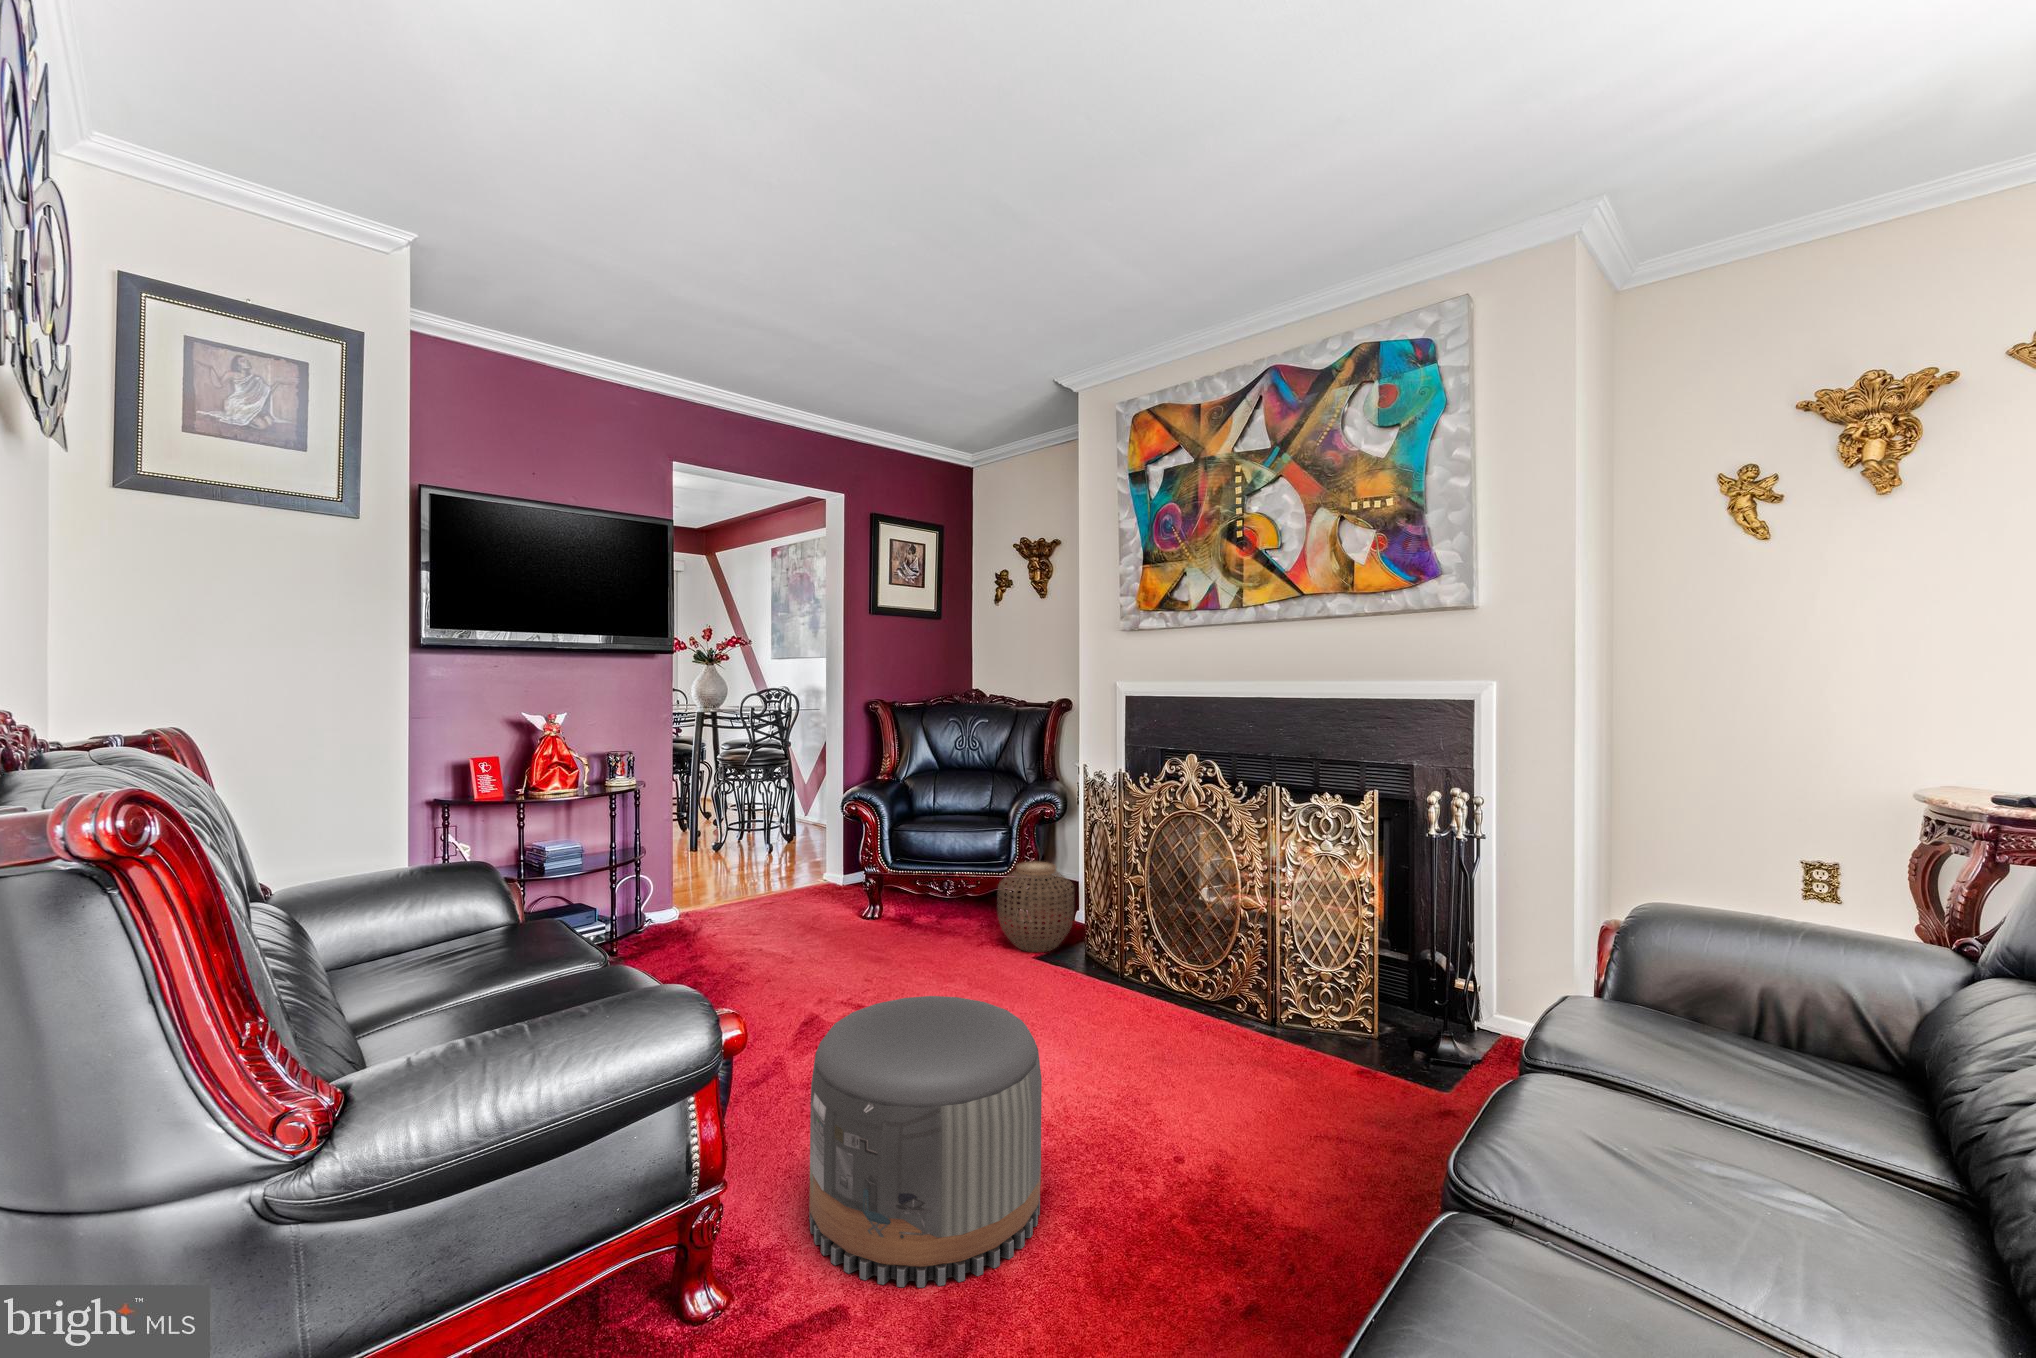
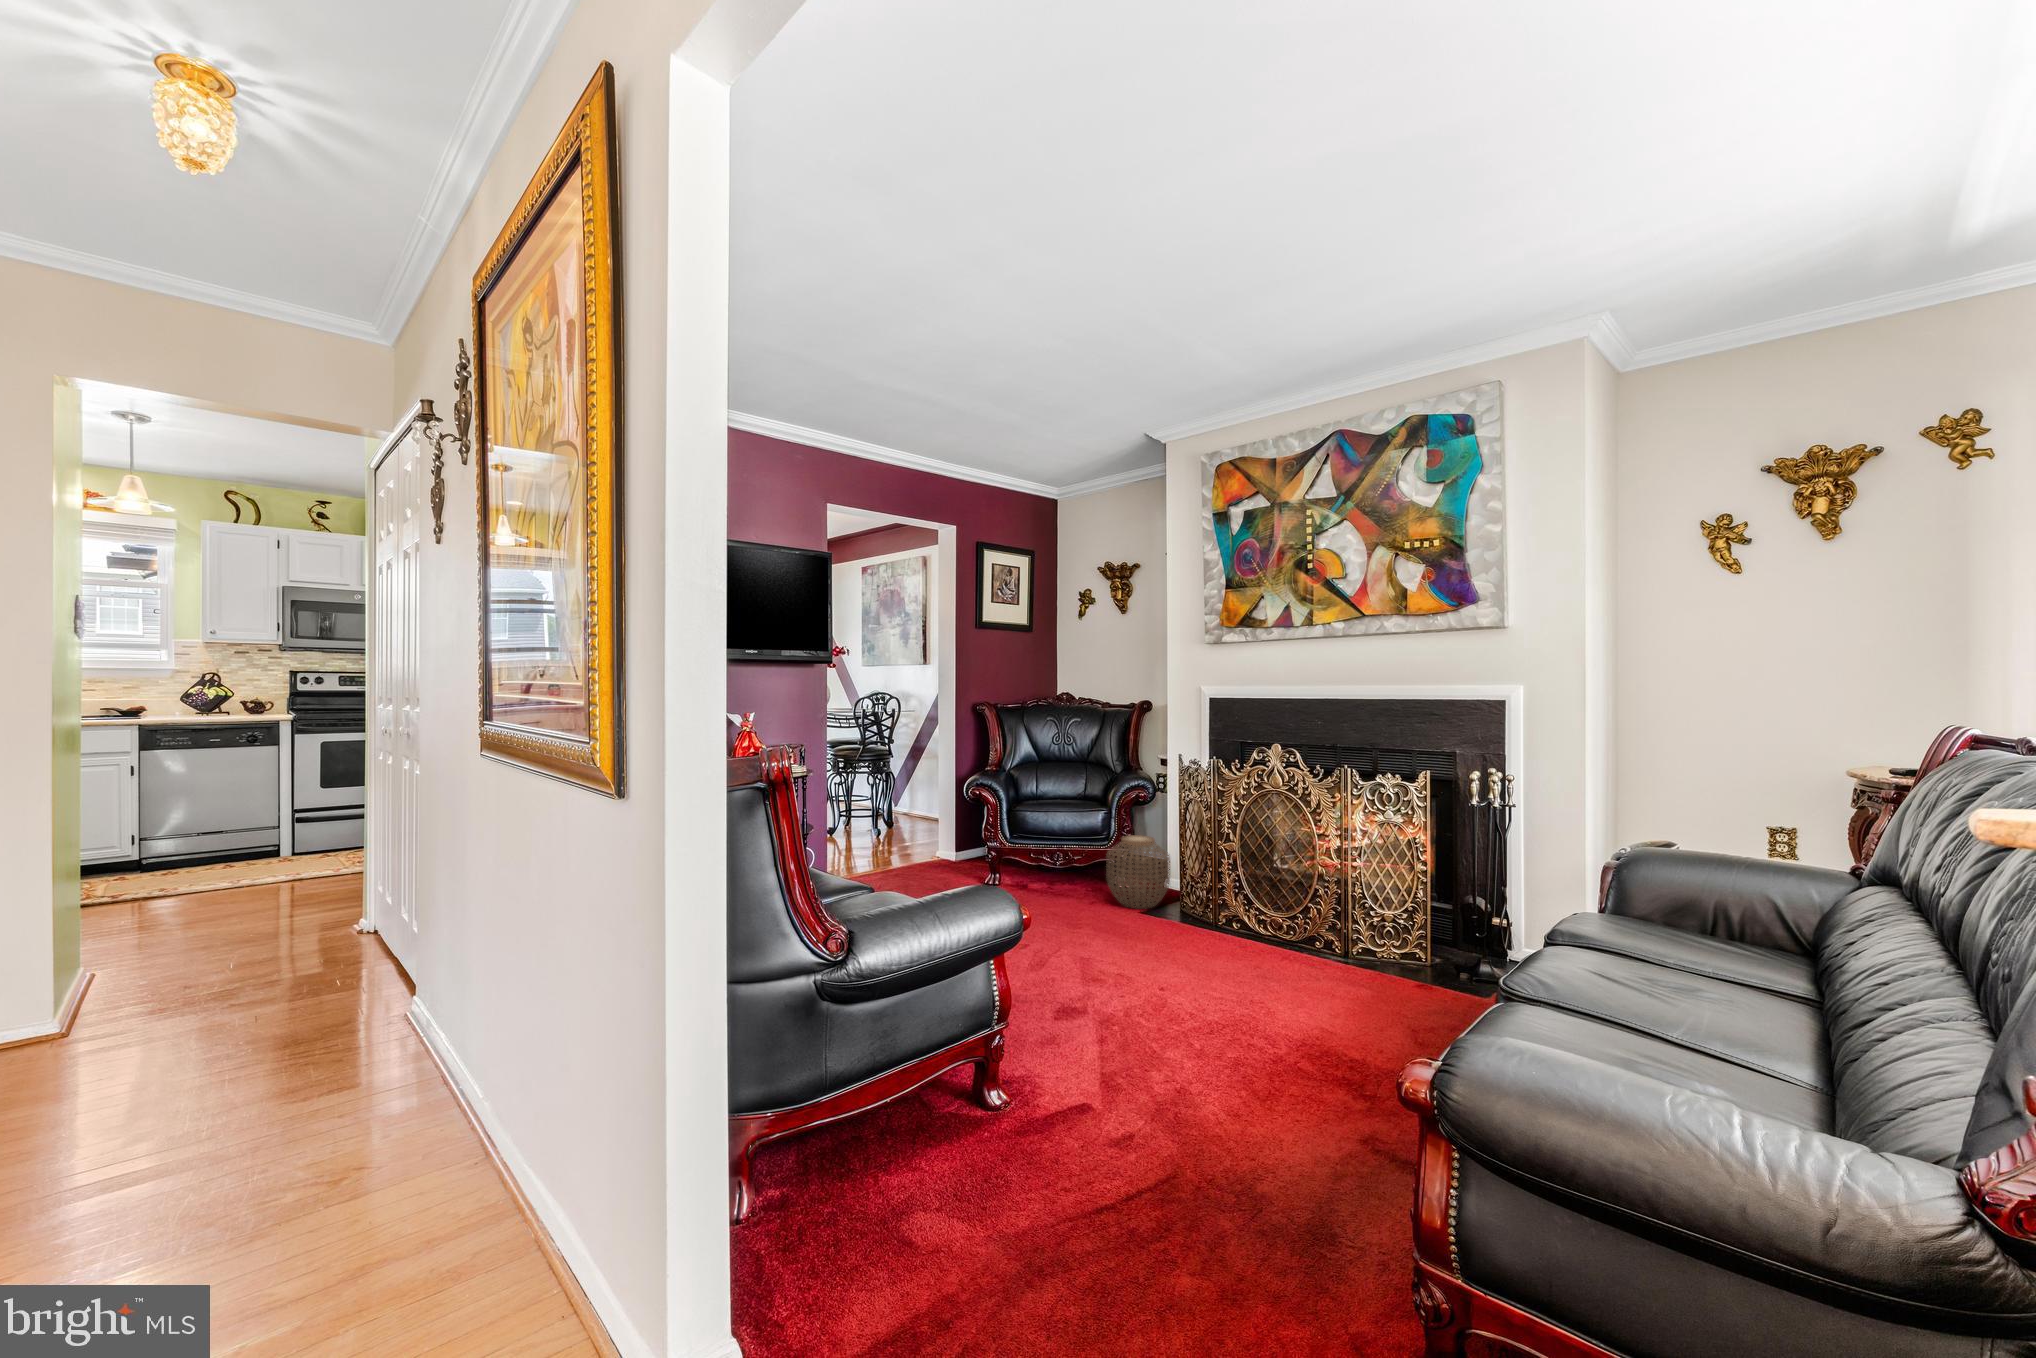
pouf: present [809,996,1042,1287] -> none [1041,915,1204,1096]

